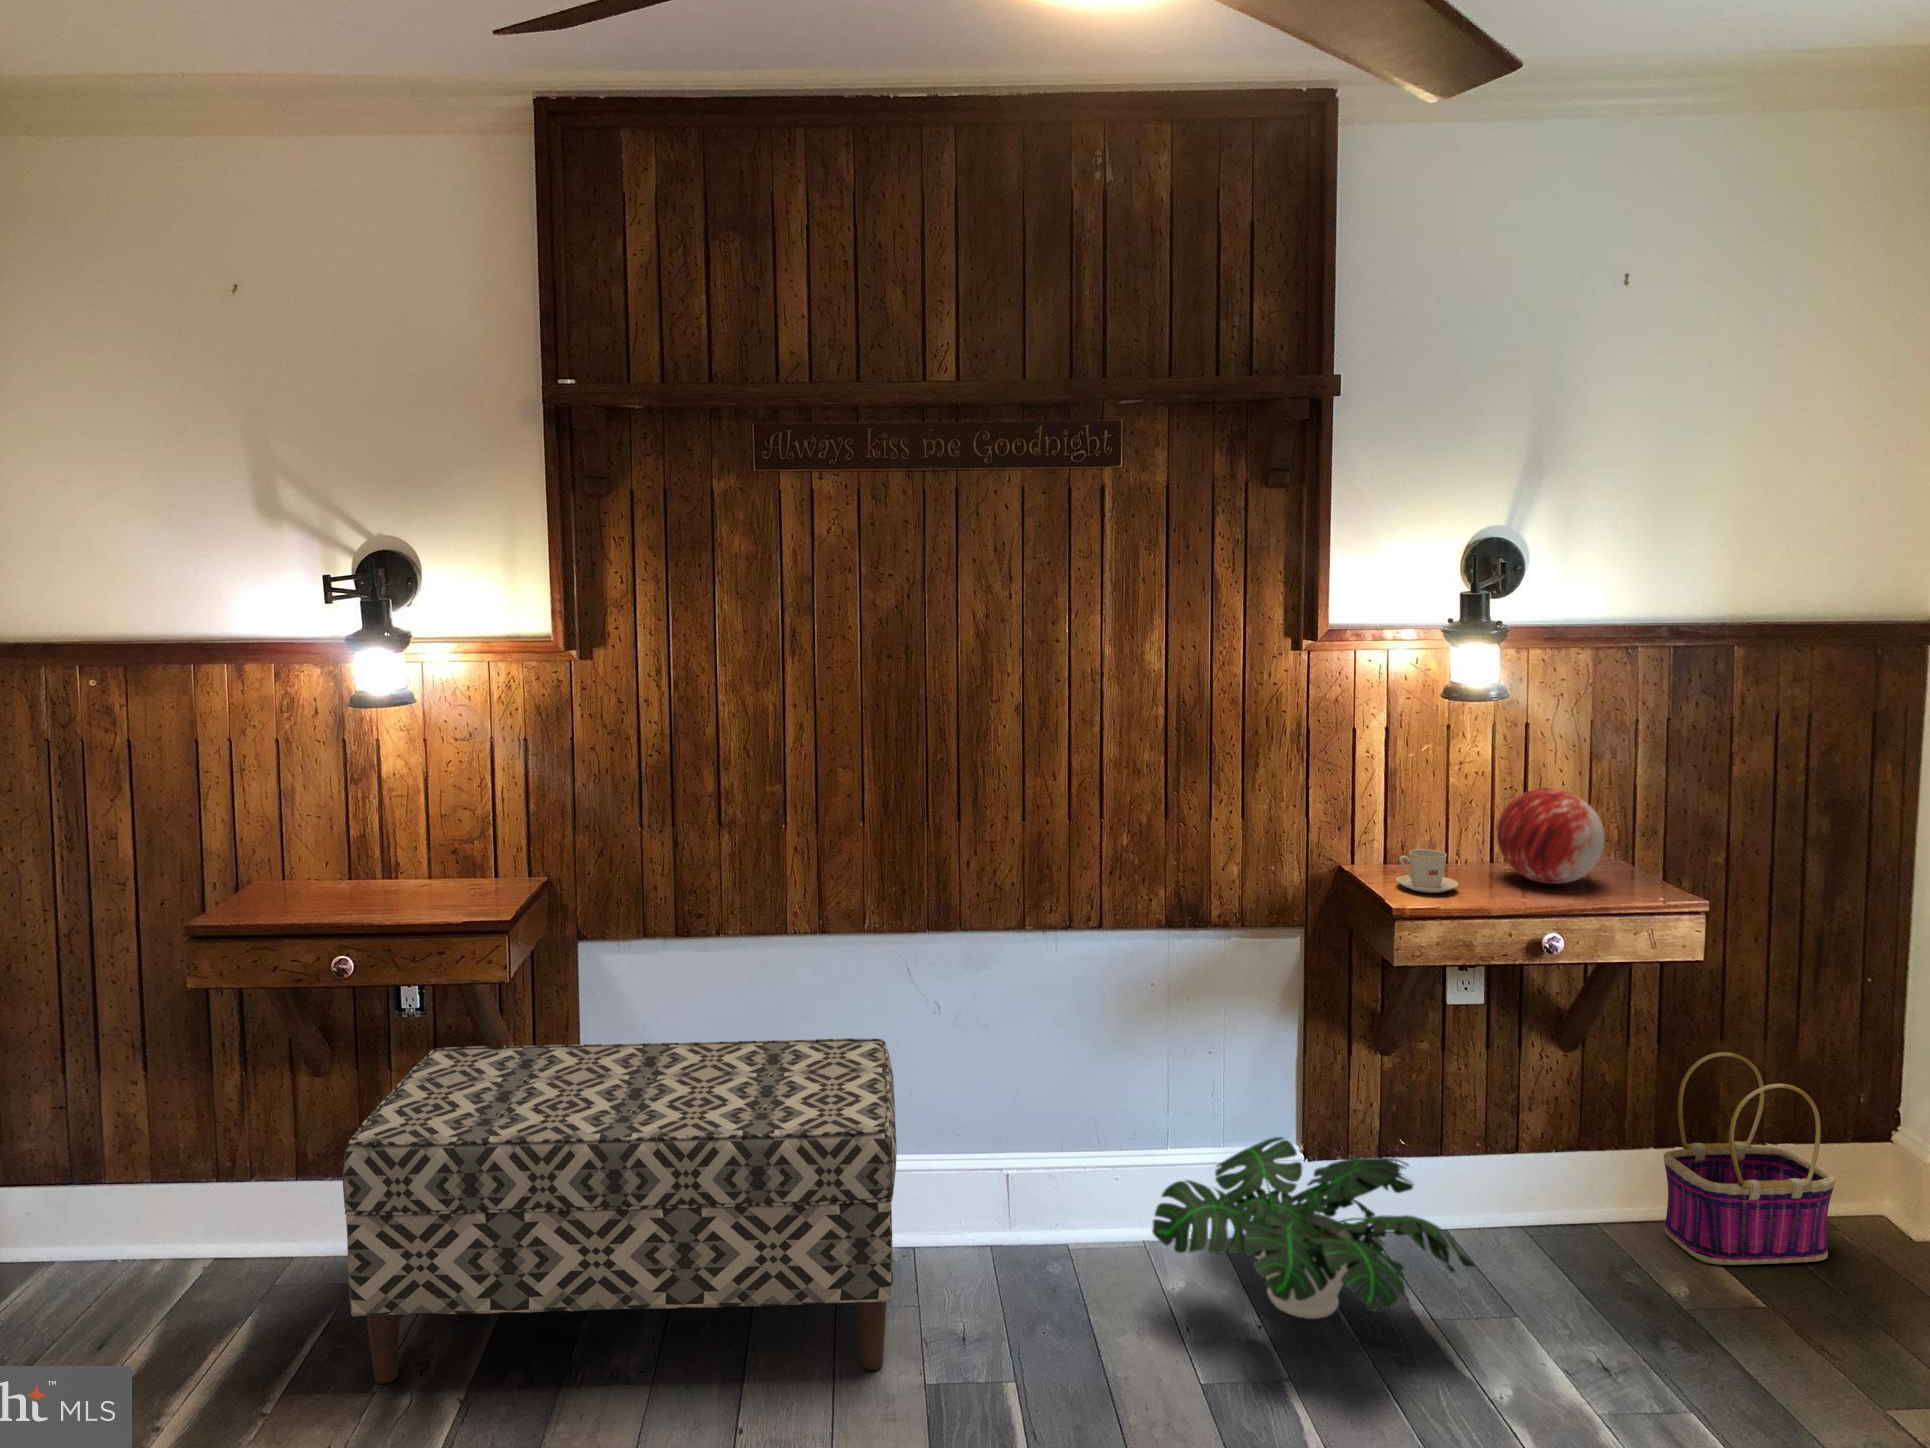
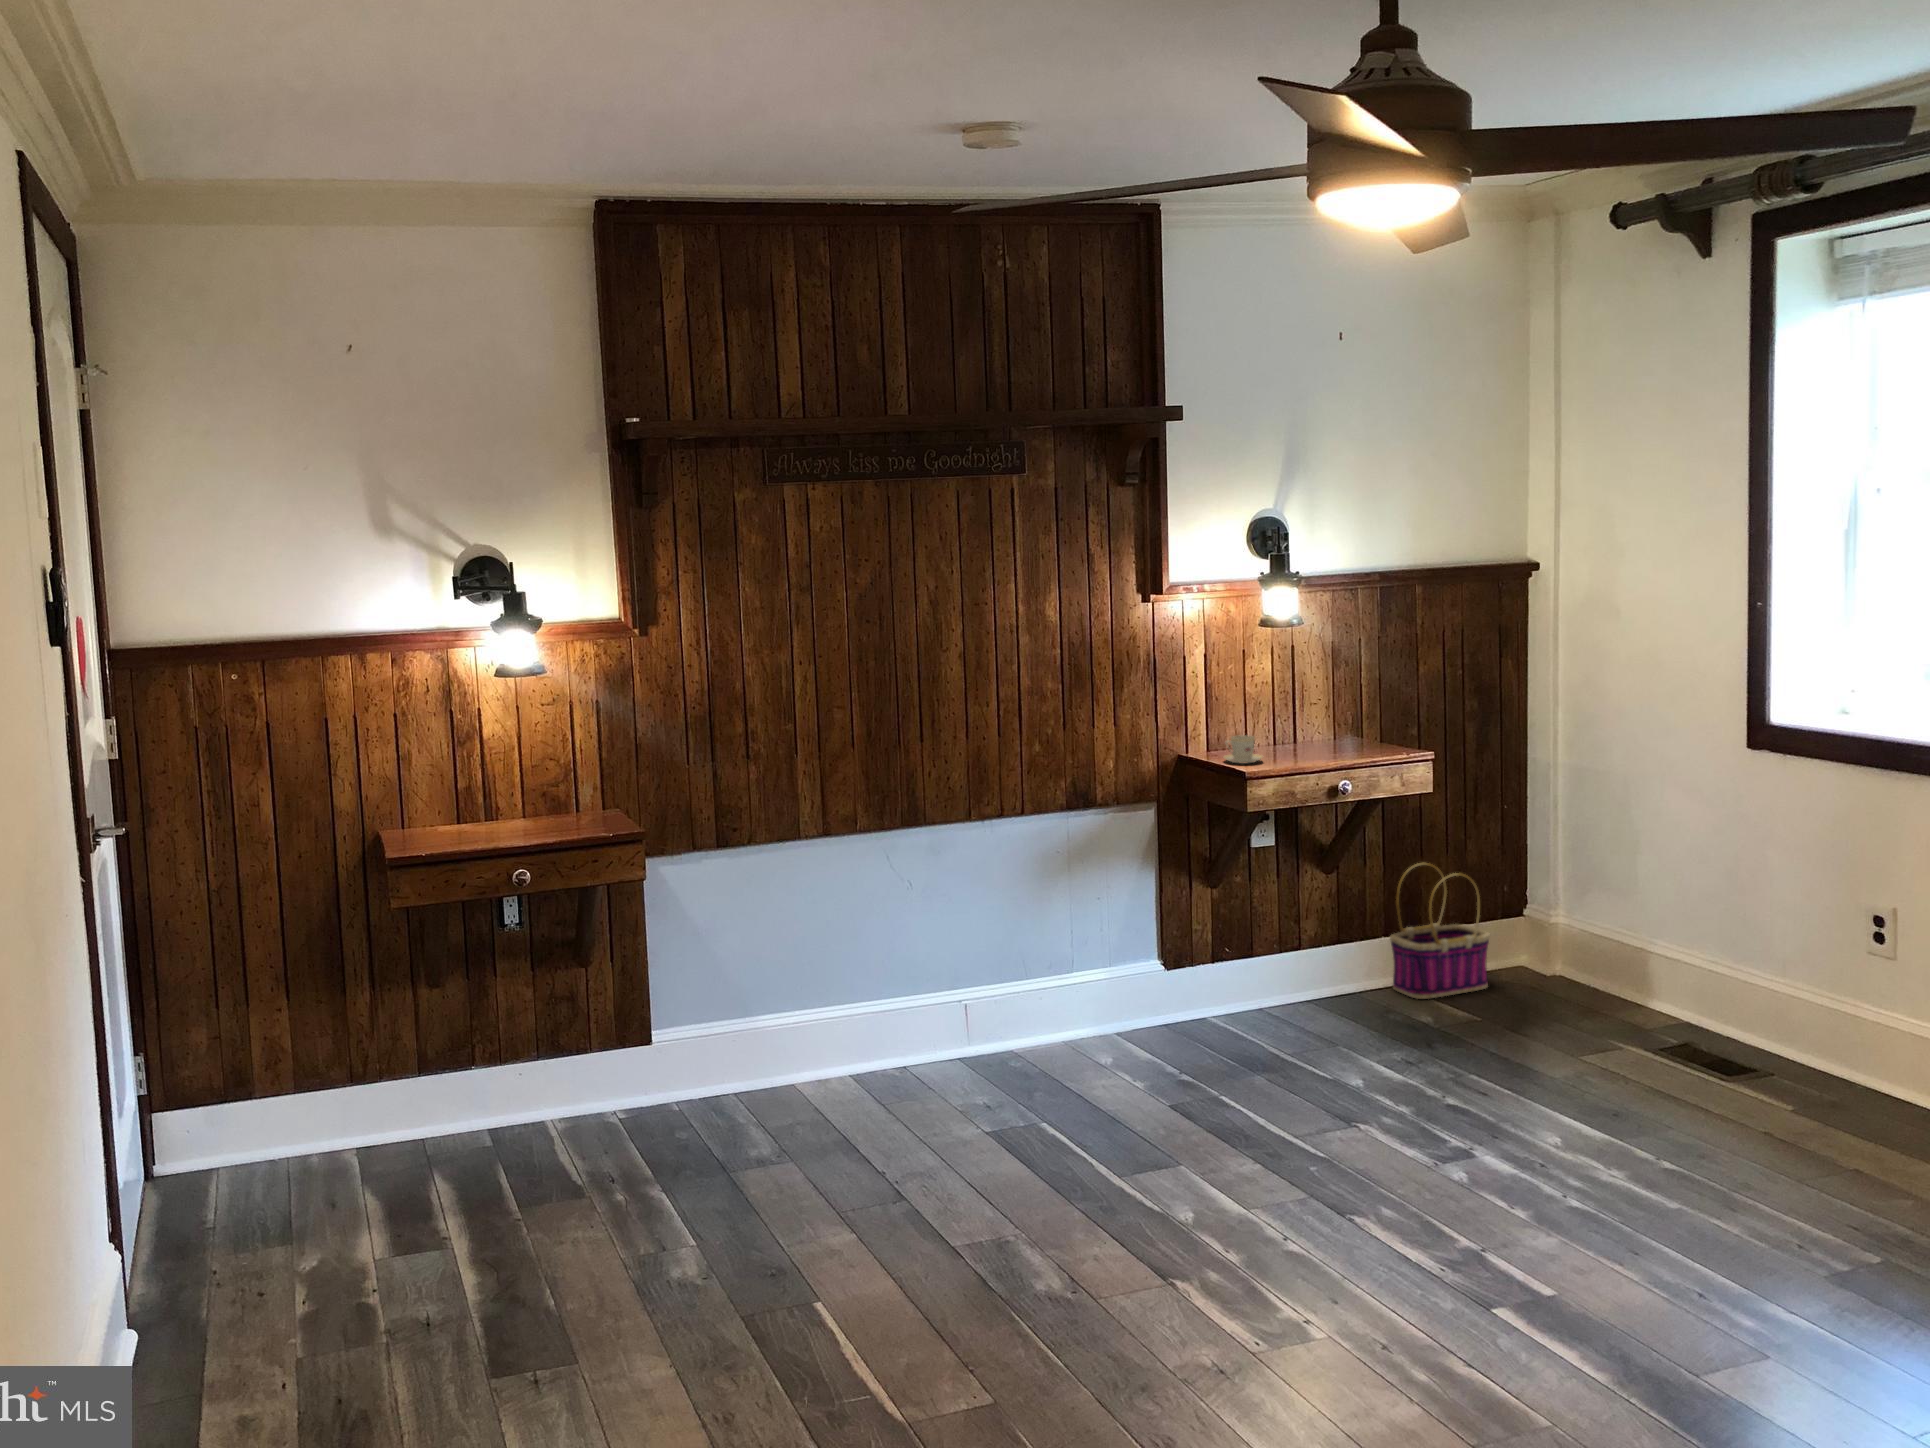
decorative orb: present [1497,788,1604,884] -> none [1281,688,1348,753]
bench: present [343,1038,897,1384] -> none [538,909,943,1175]
potted plant: present [1152,1137,1474,1319] -> none [1091,949,1294,1057]

